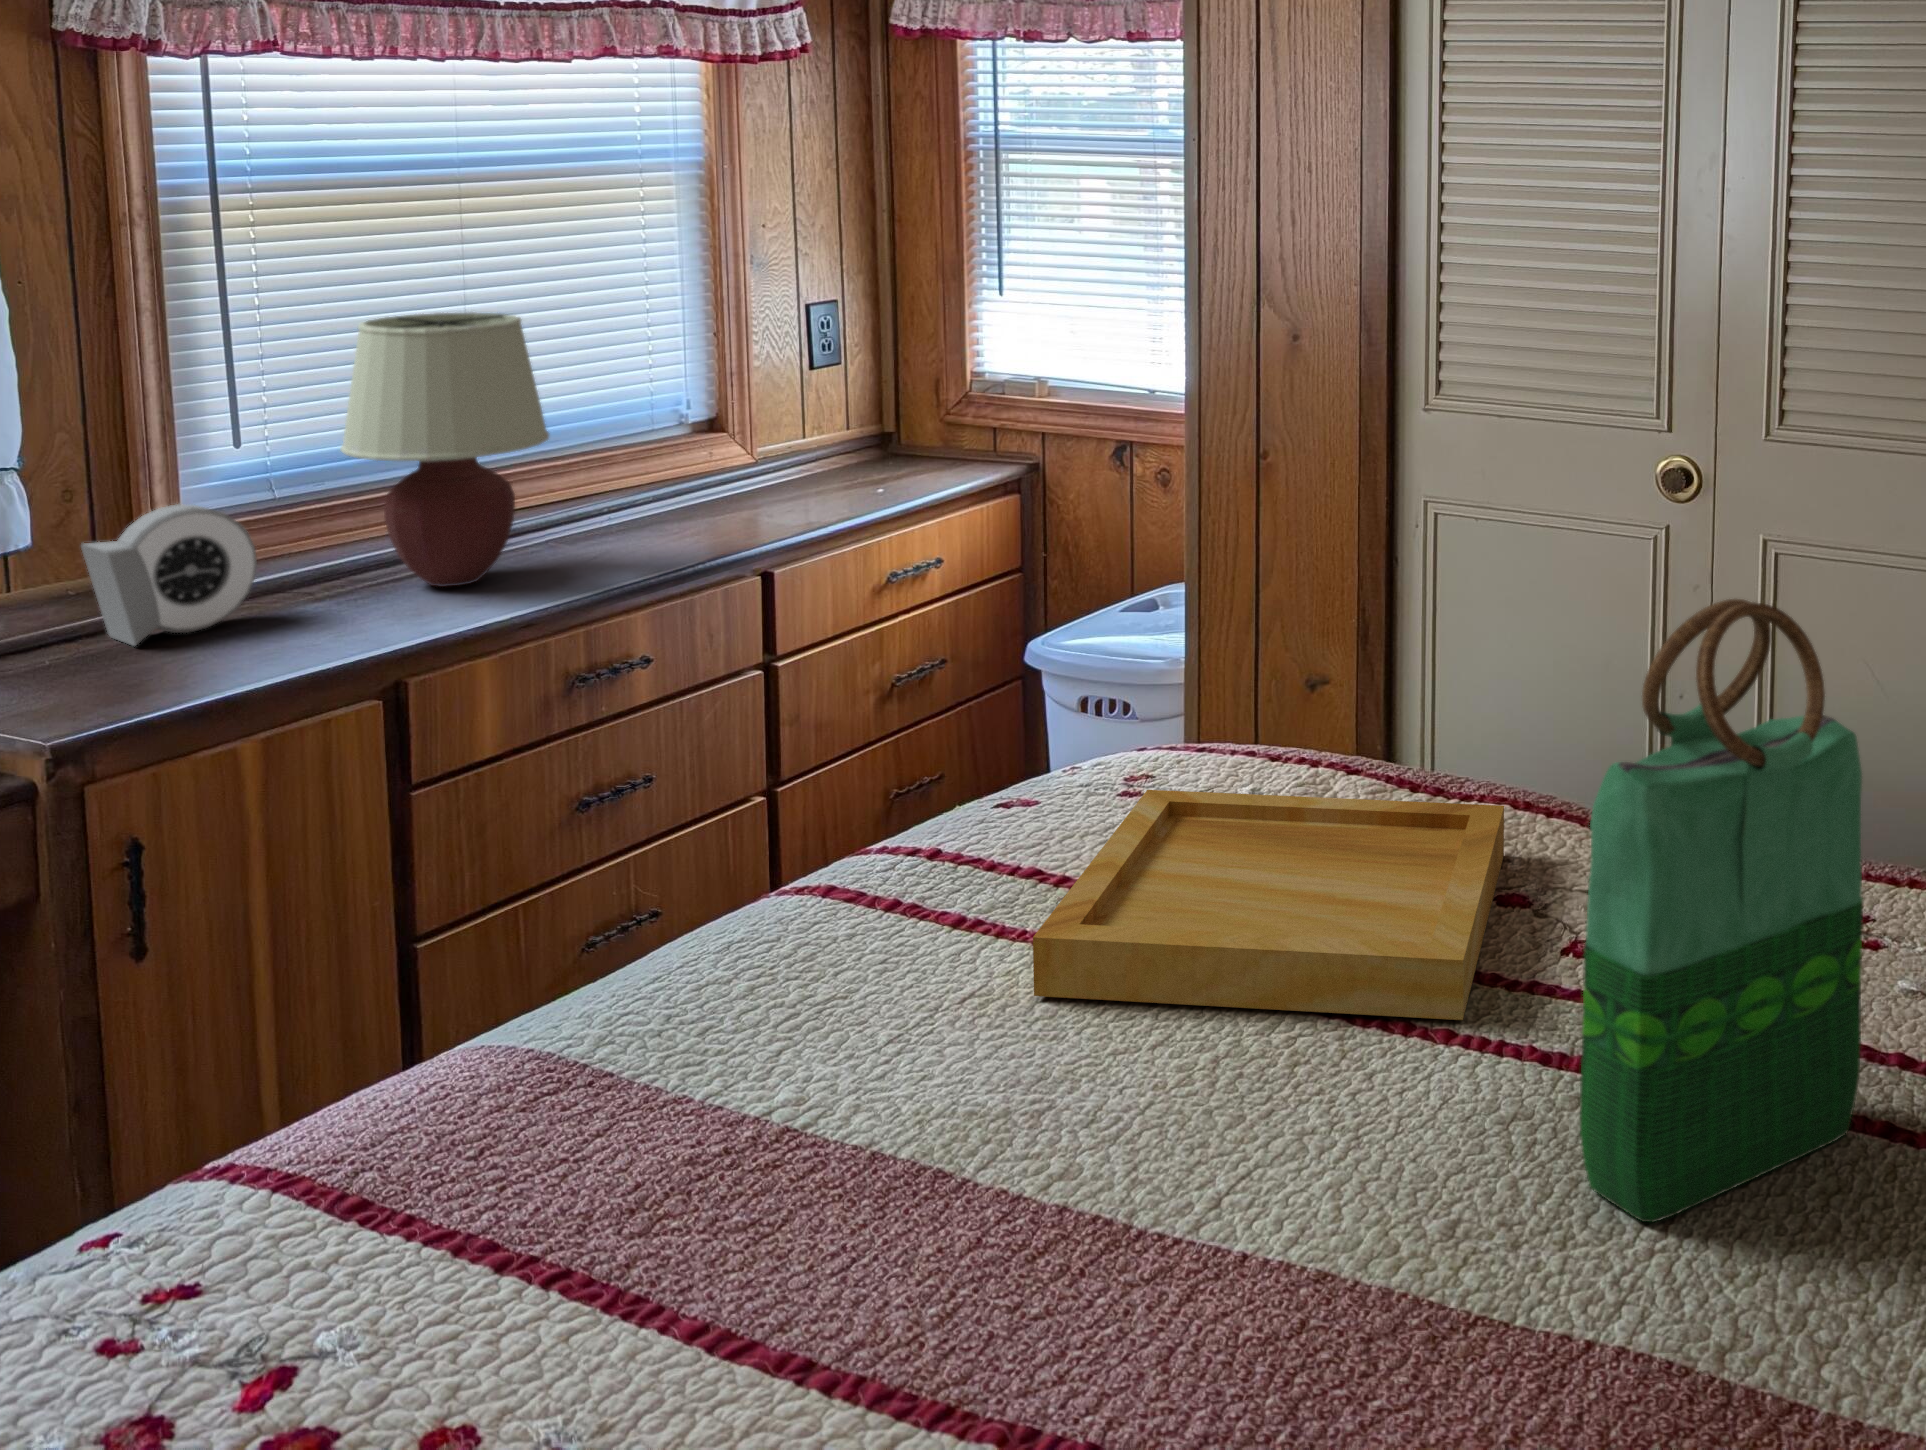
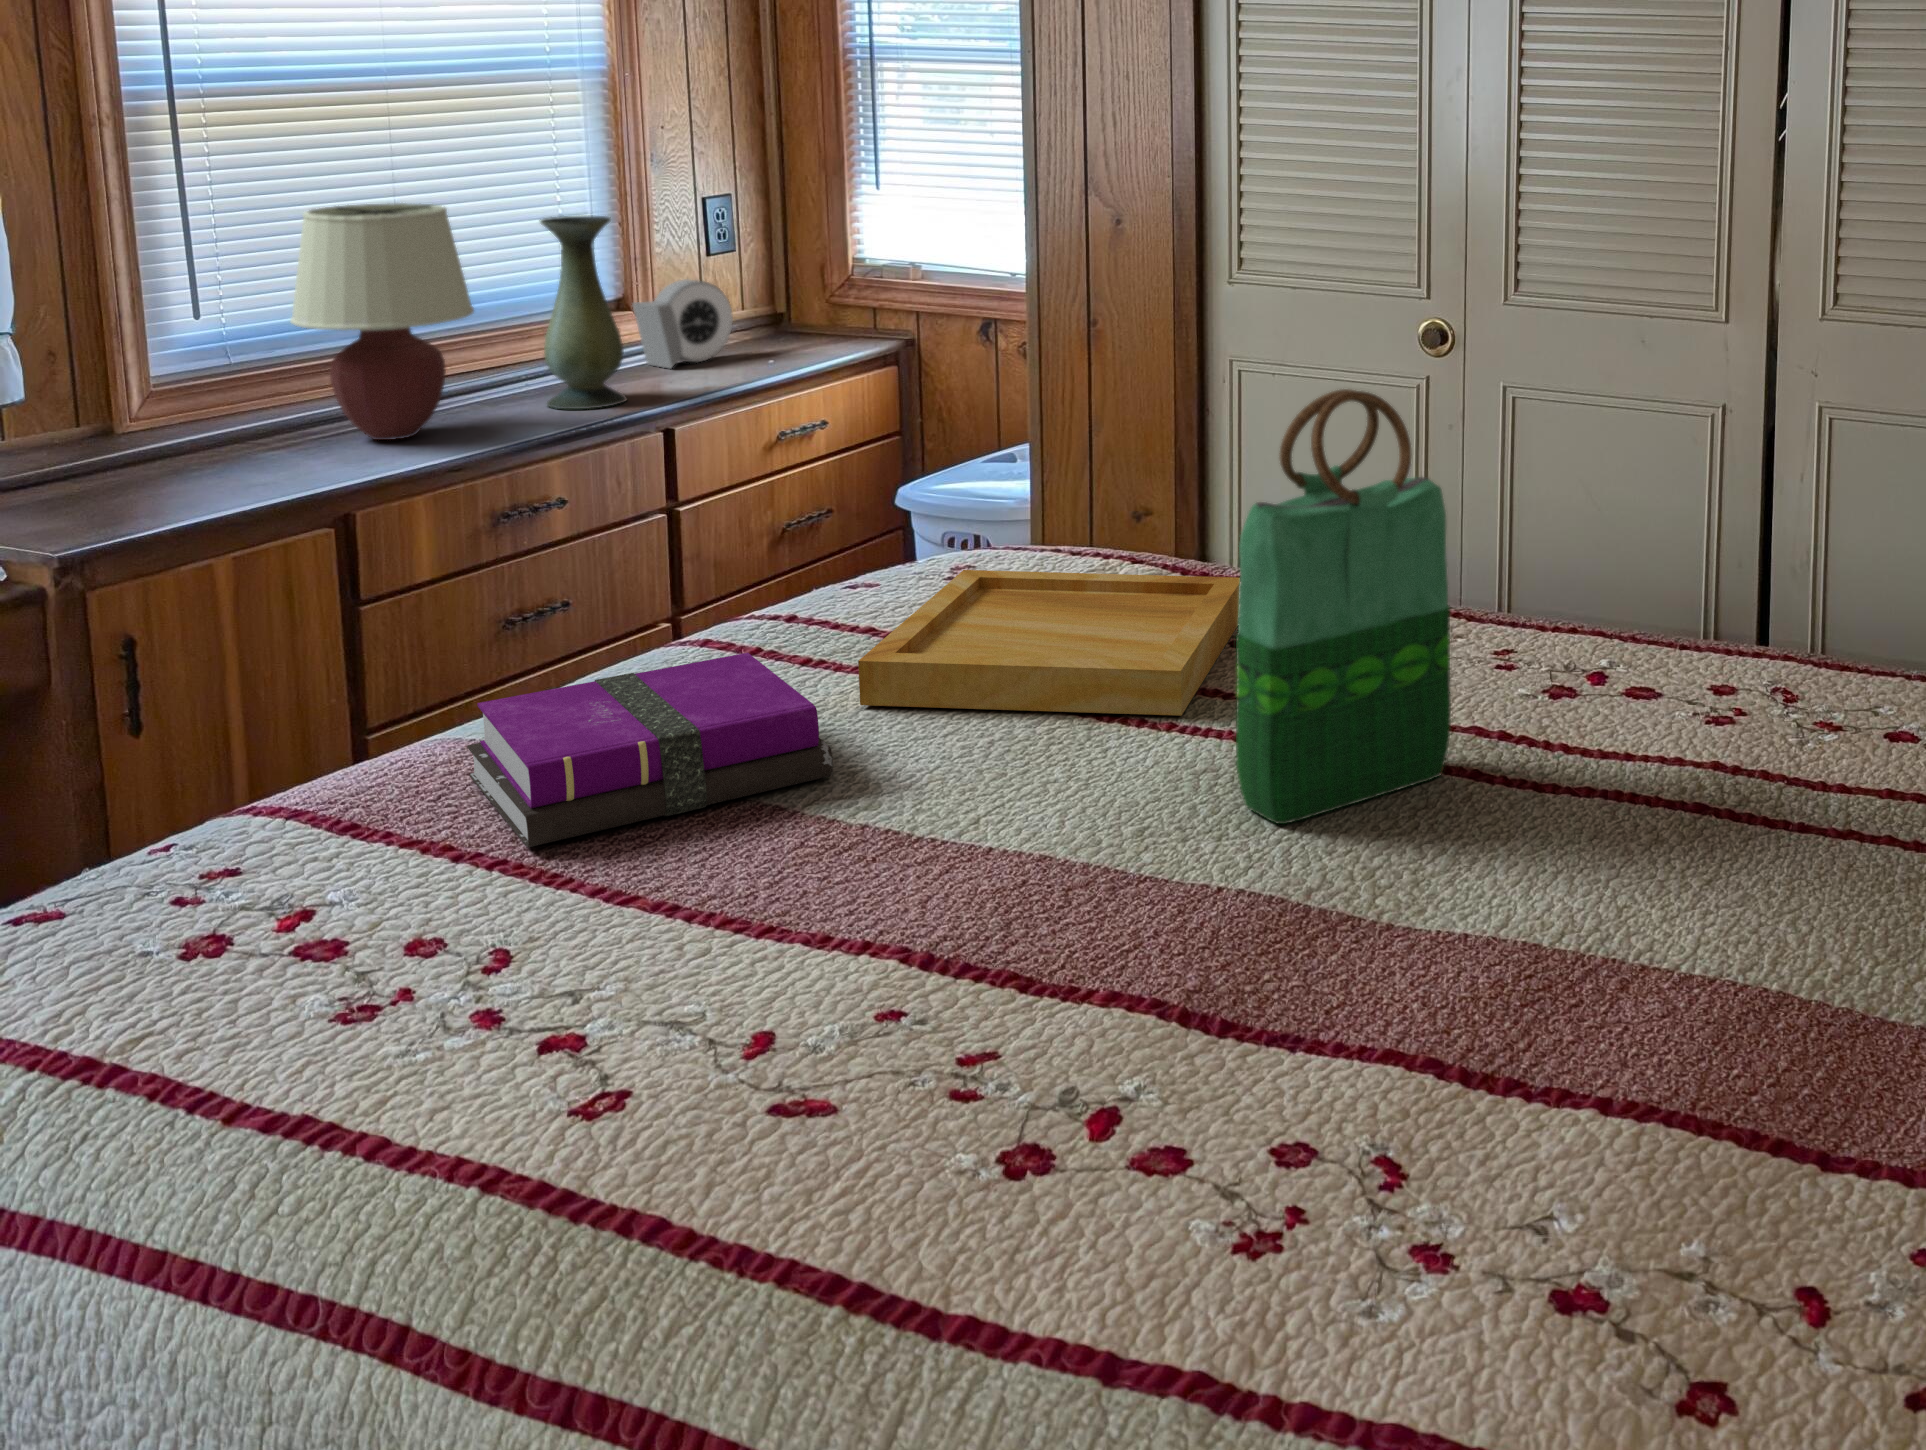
vase: none [625,325,719,548] -> present [540,216,627,409]
alarm clock: present [81,504,257,646] -> present [633,279,733,368]
notebook: none [521,929,1011,1249] -> present [467,653,833,847]

